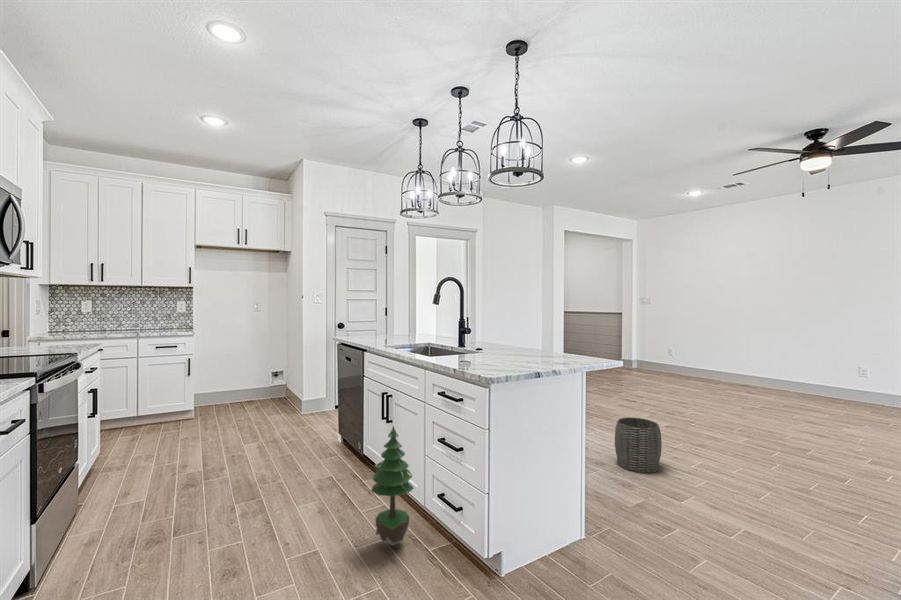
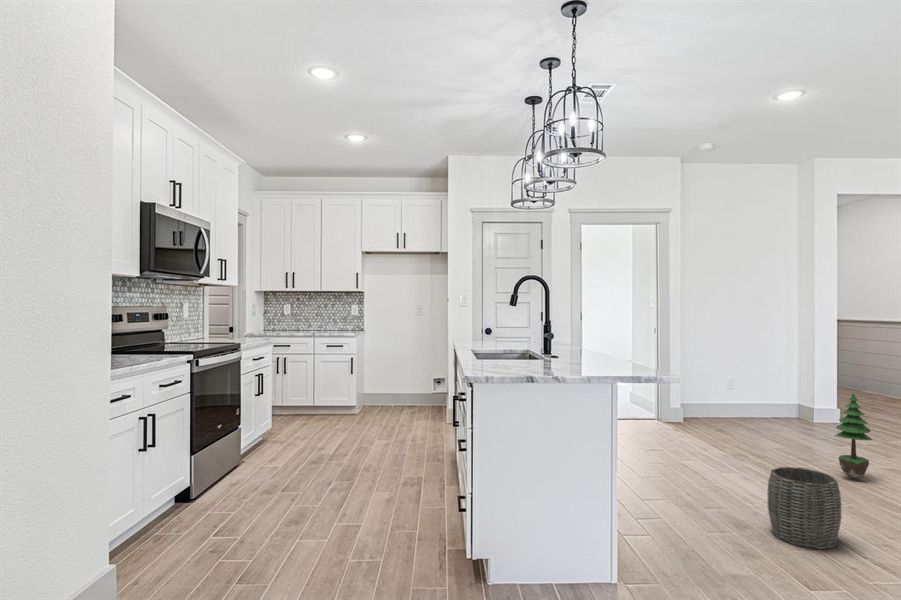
potted tree: present [371,426,414,545] -> present [835,393,872,479]

